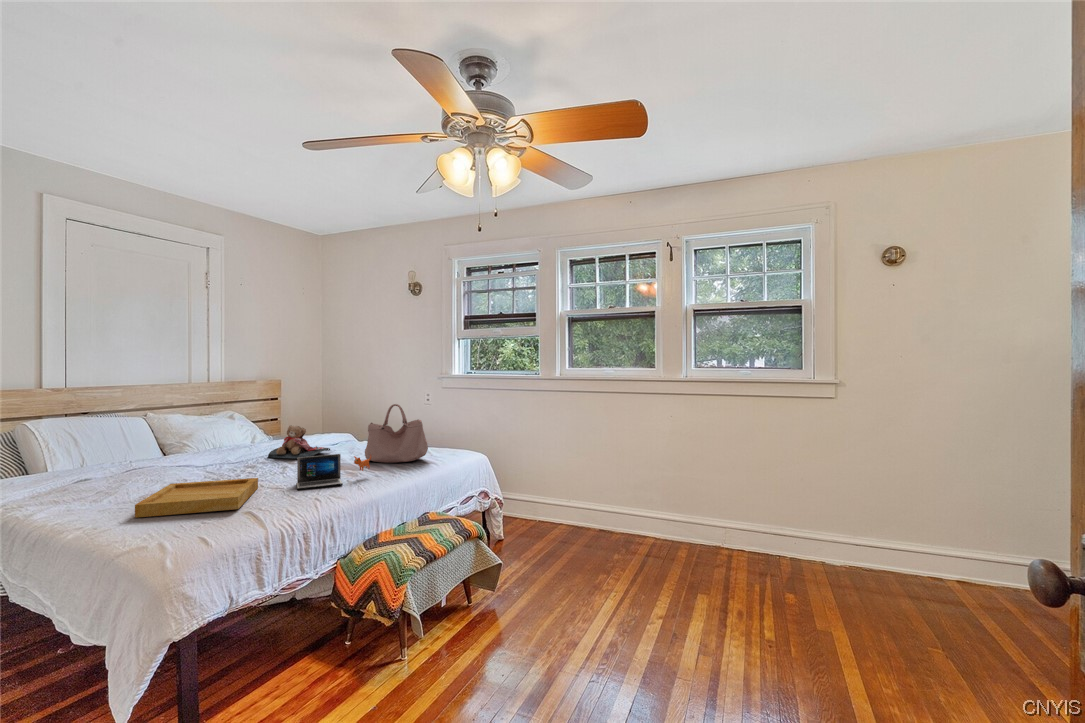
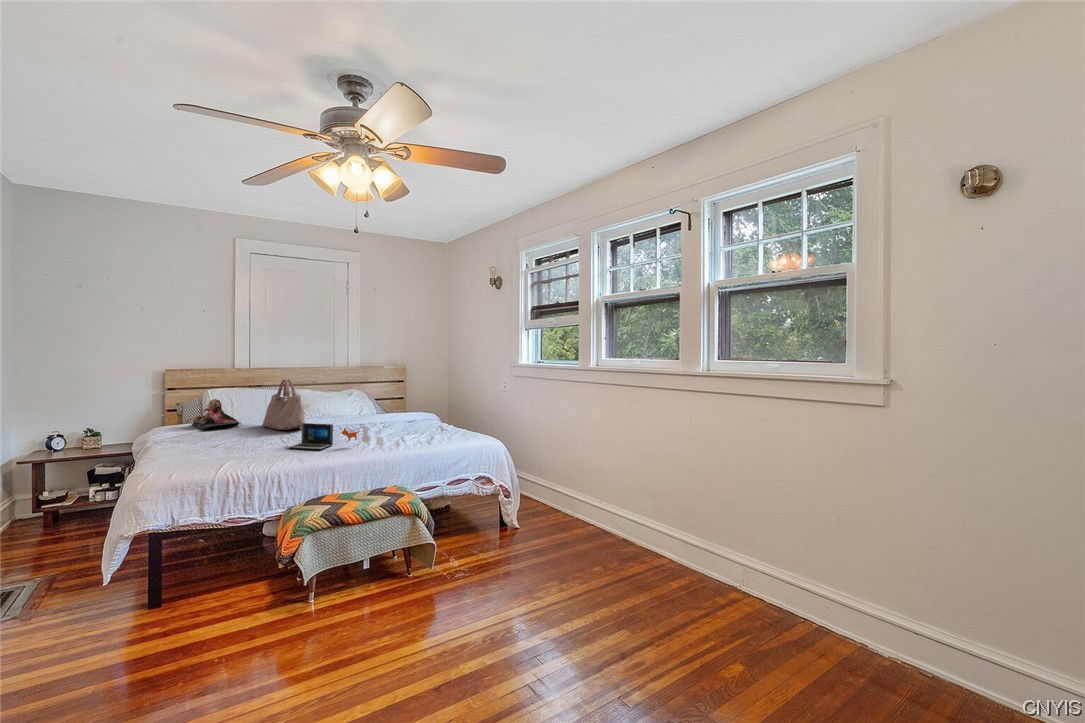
handbag: present [365,404,428,463] -> present [263,380,305,430]
teddy bear: present [268,425,330,459] -> present [192,399,241,430]
tray: present [135,478,258,518] -> none [174,431,275,455]

